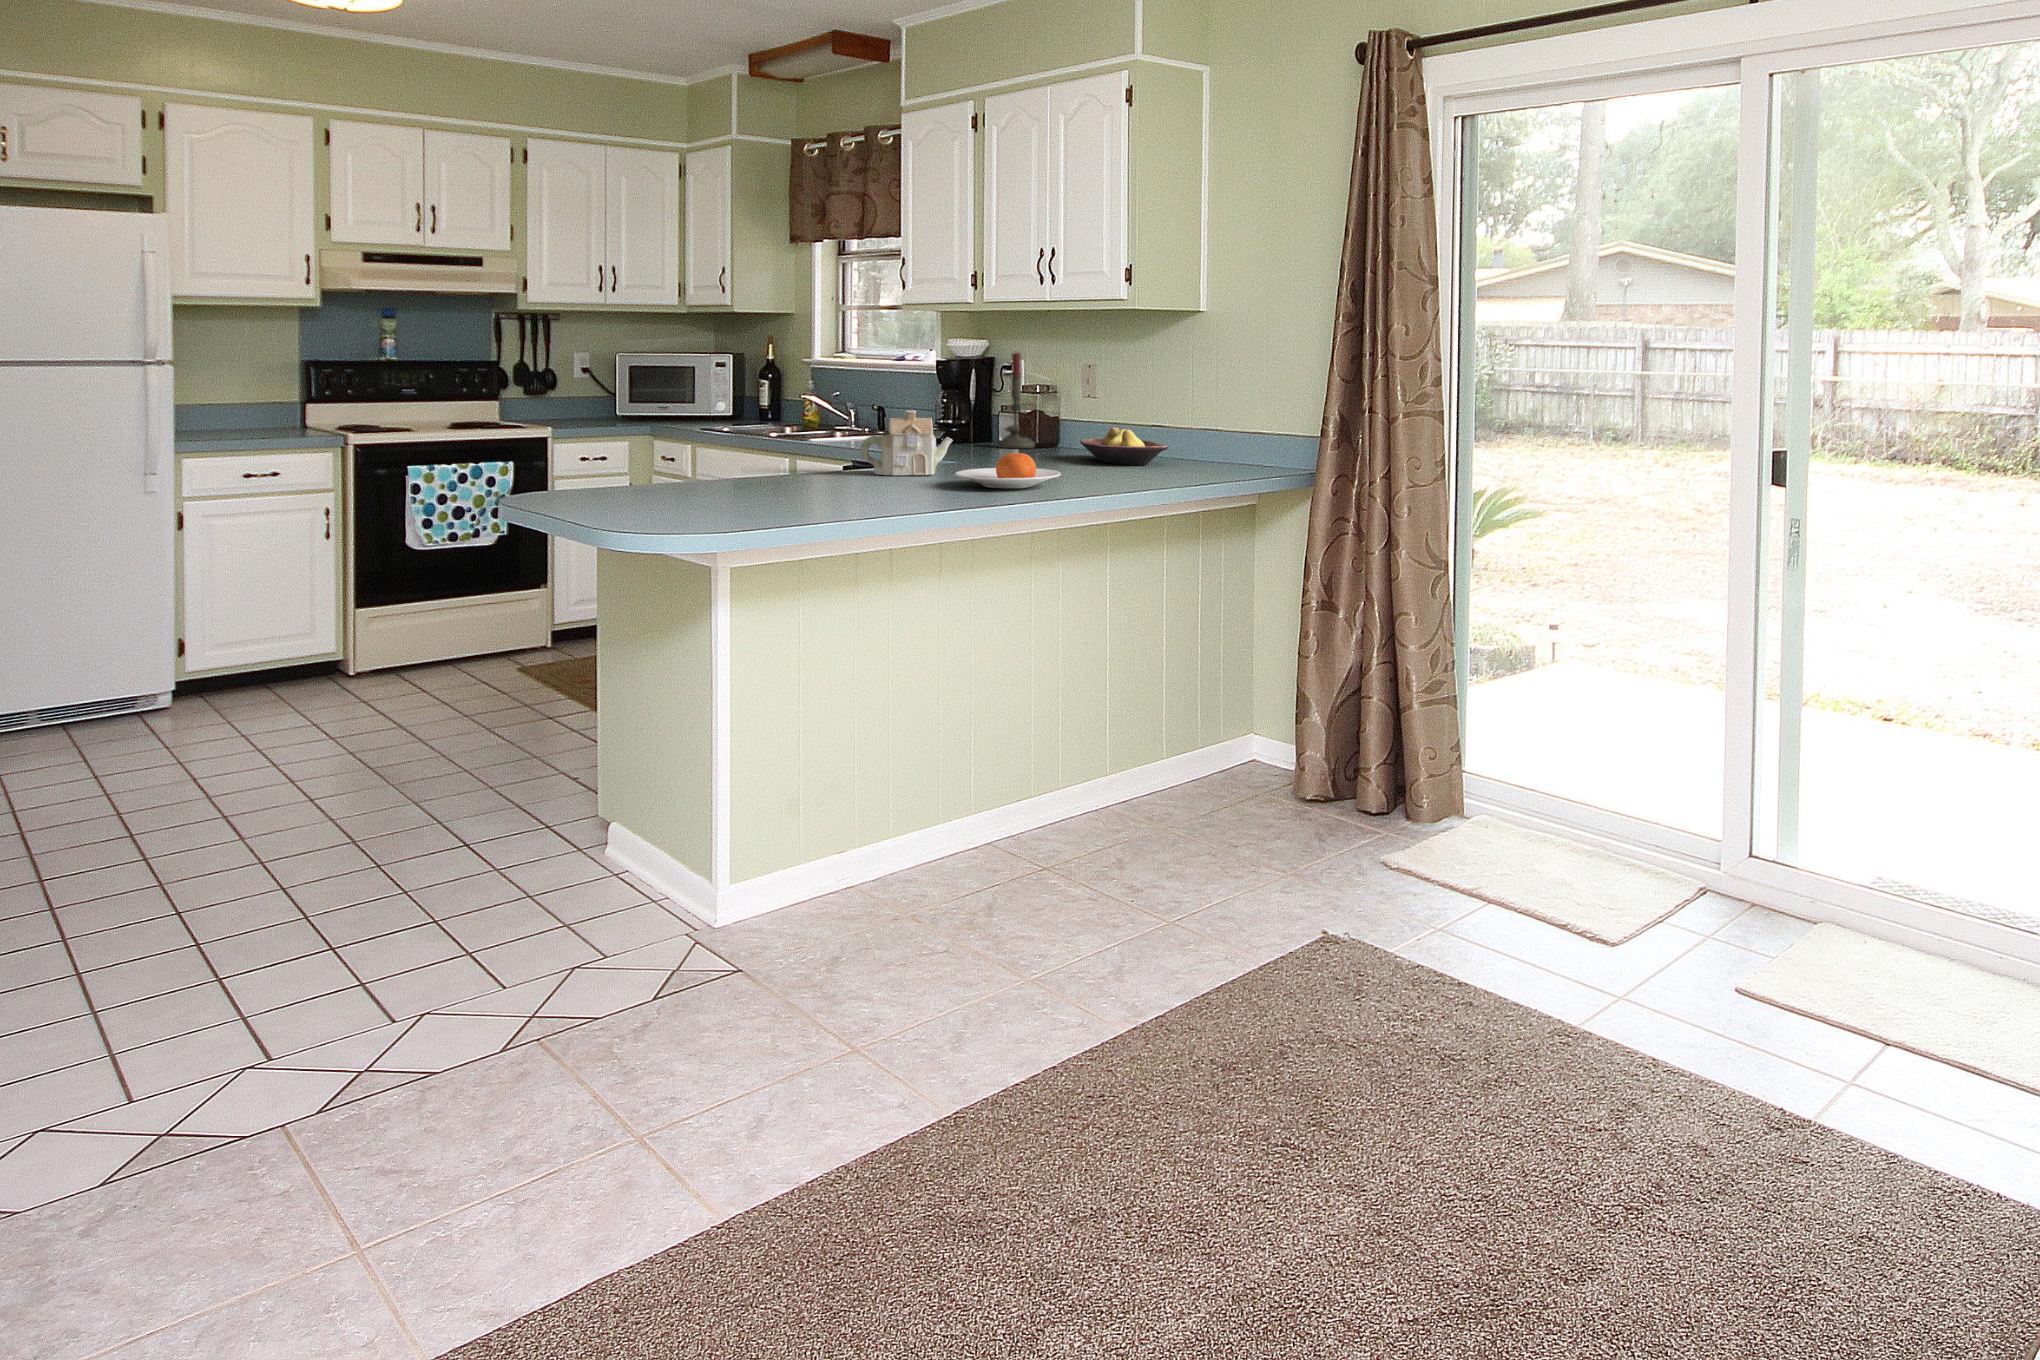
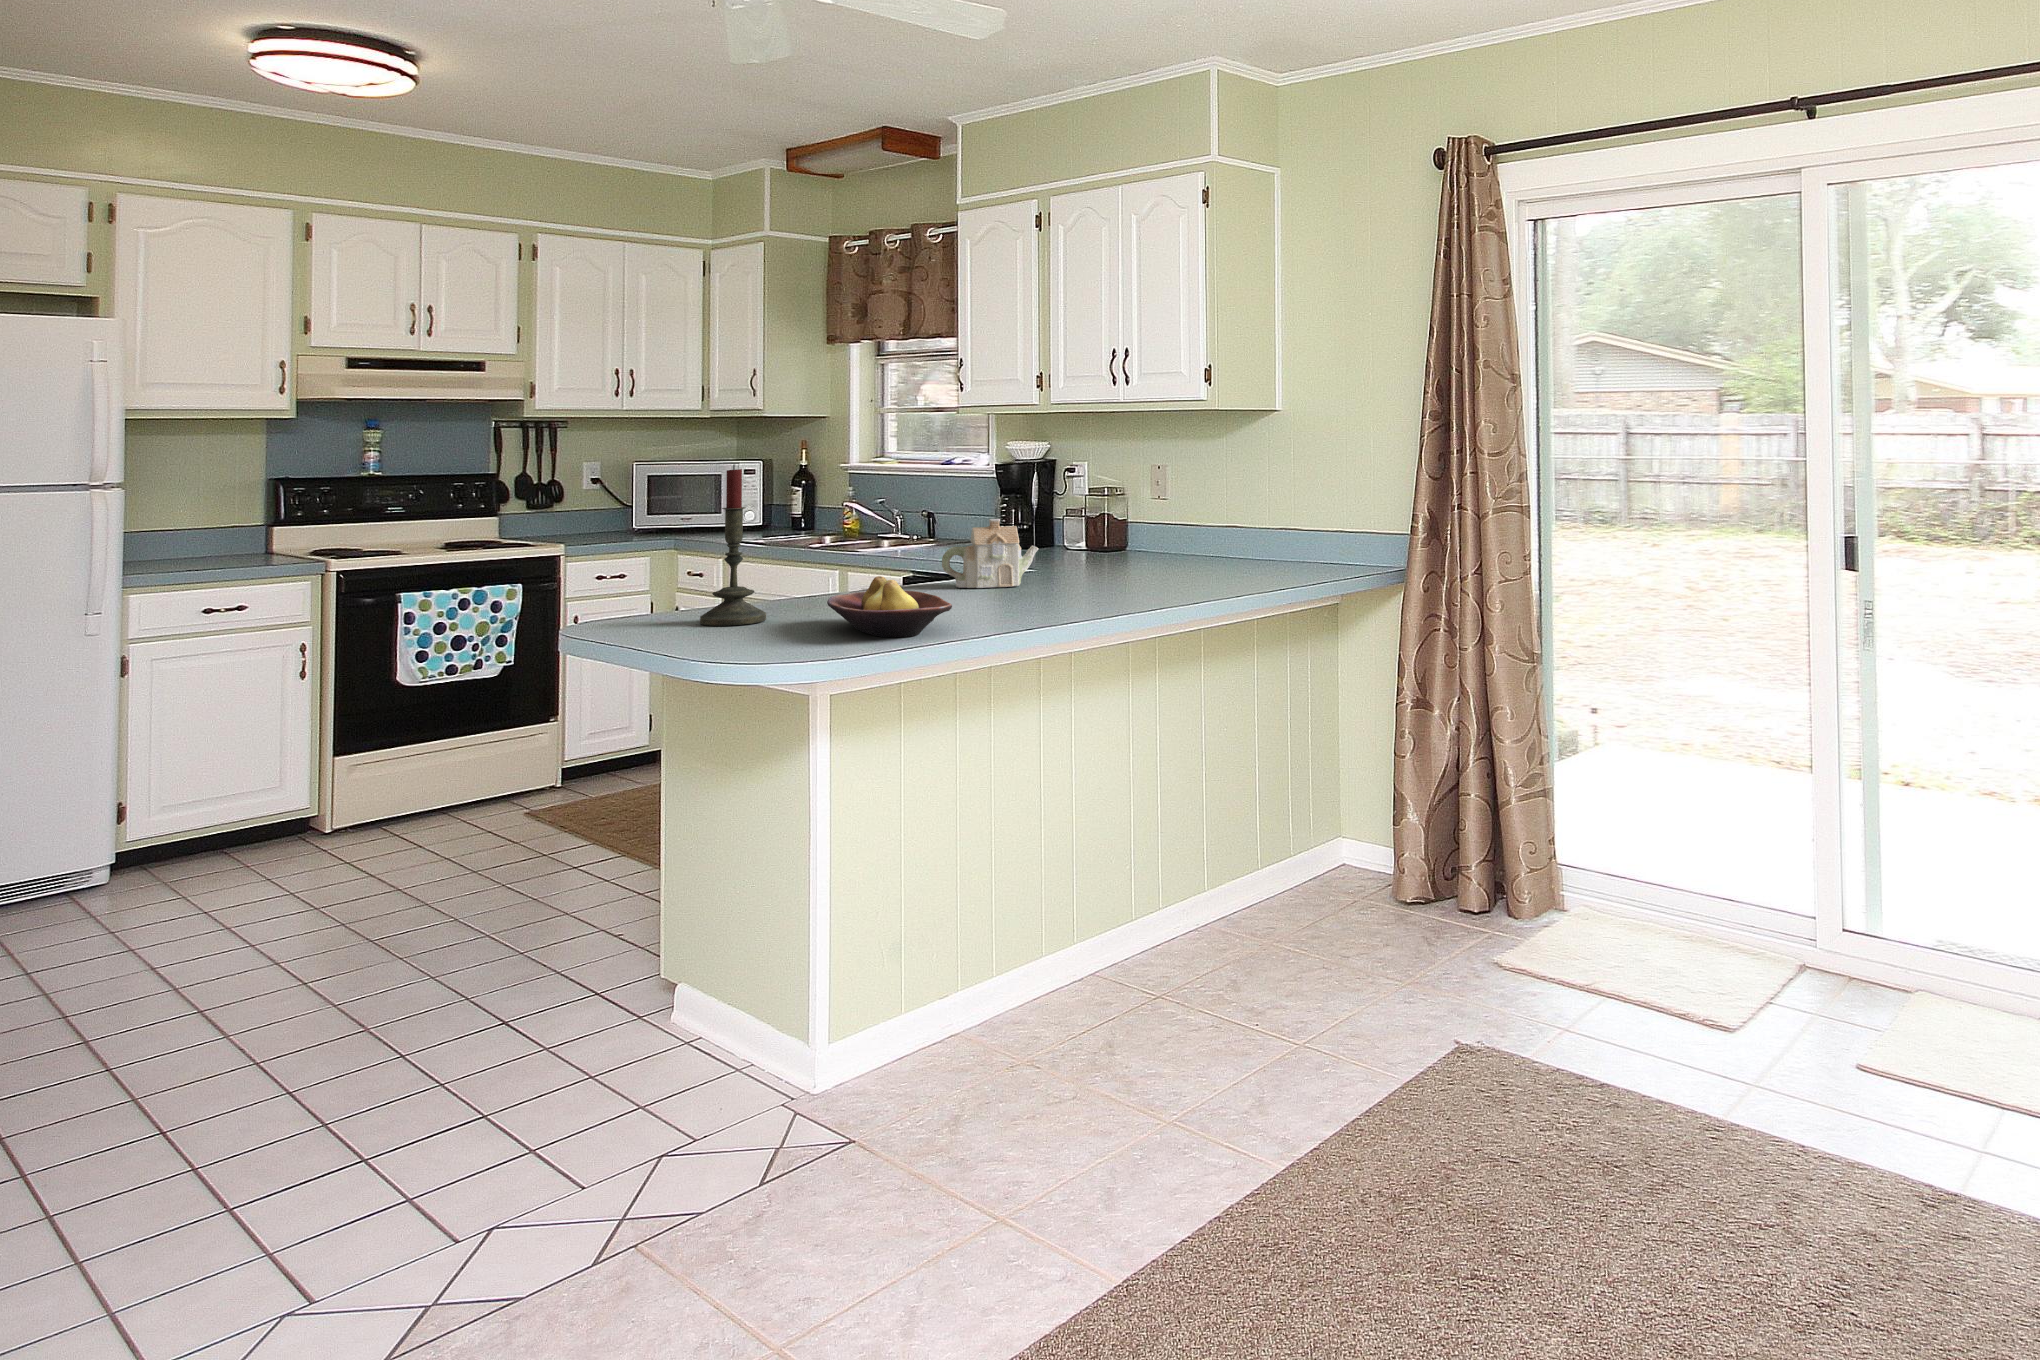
candle: present [997,353,1035,448] -> present [700,465,766,626]
fruit bowl: present [1080,427,1168,465] -> present [827,576,952,637]
plate: present [955,453,1061,488] -> none [1050,561,1160,598]

